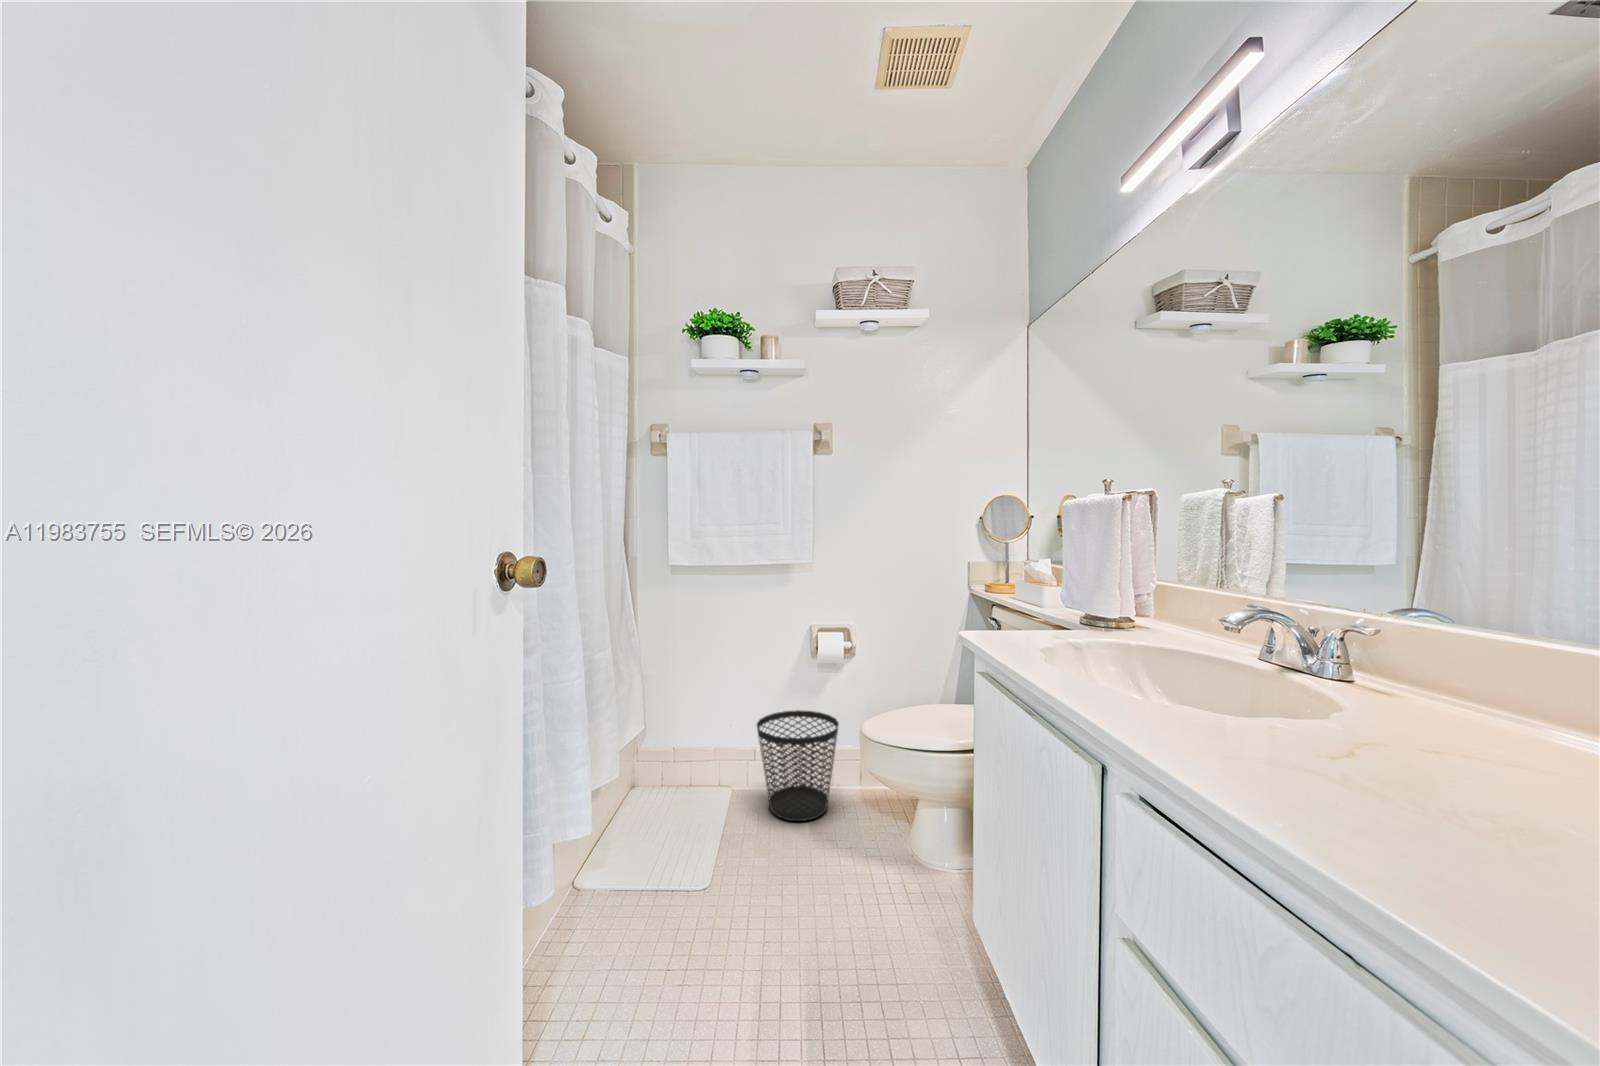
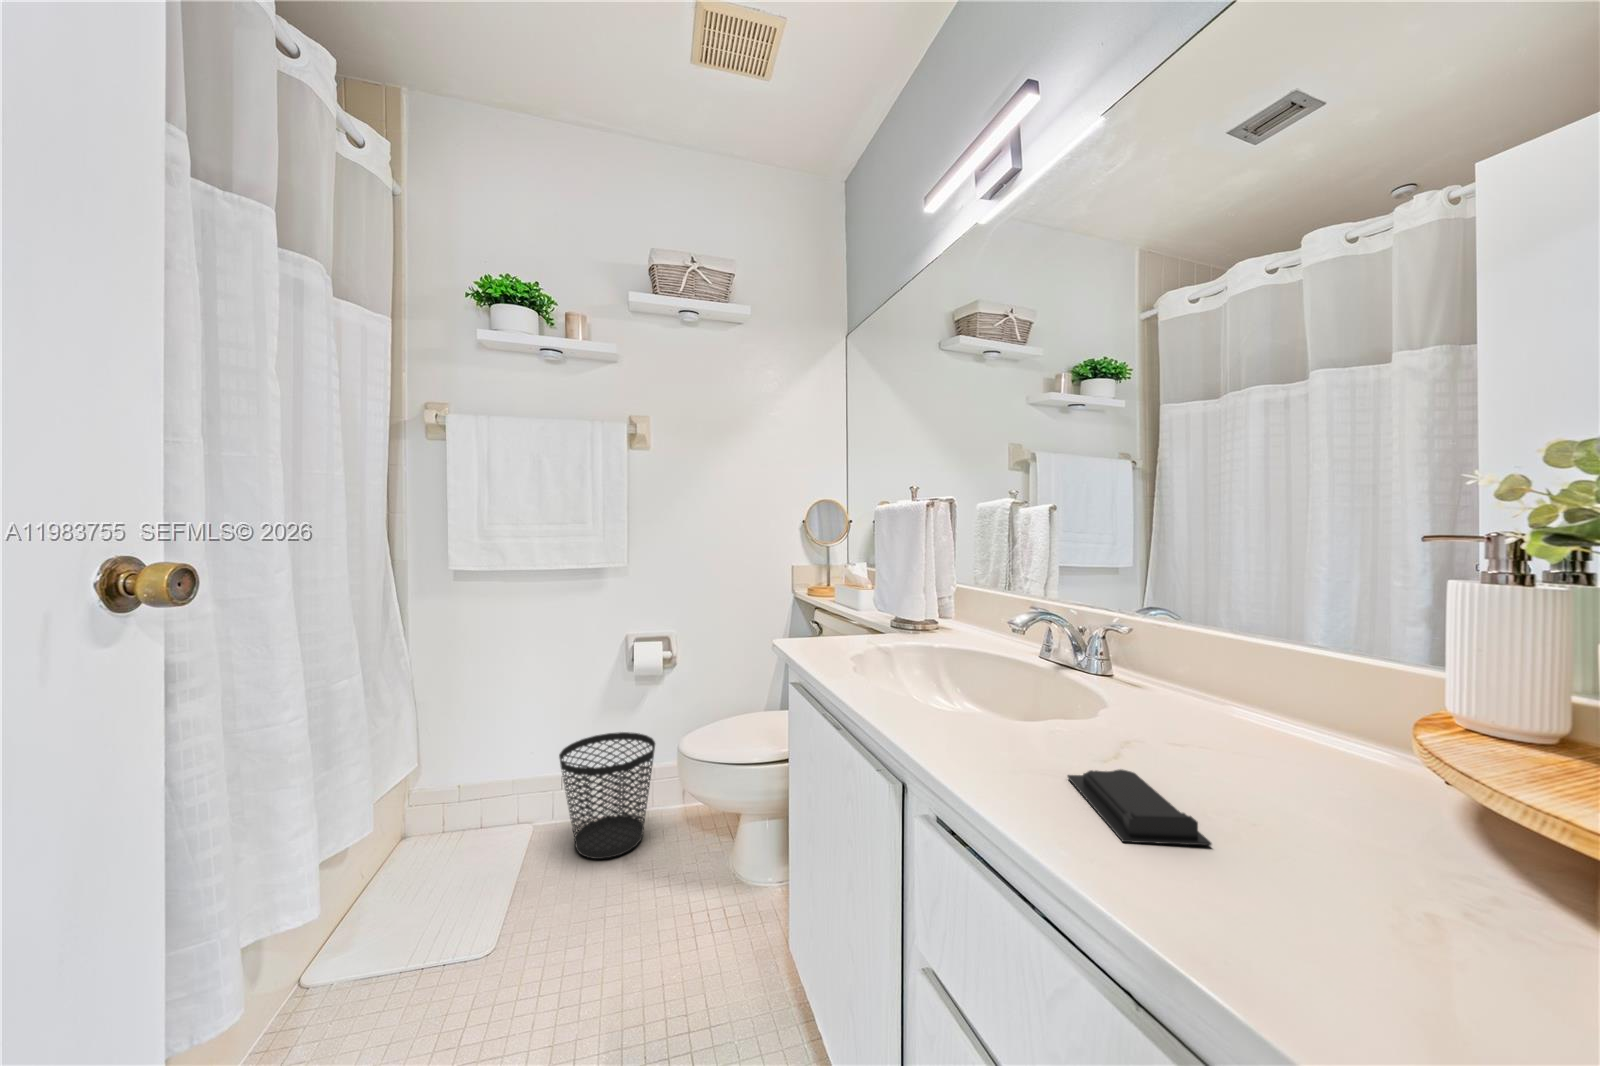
soap bar: none [1281,756,1457,835] -> present [1067,769,1211,845]

